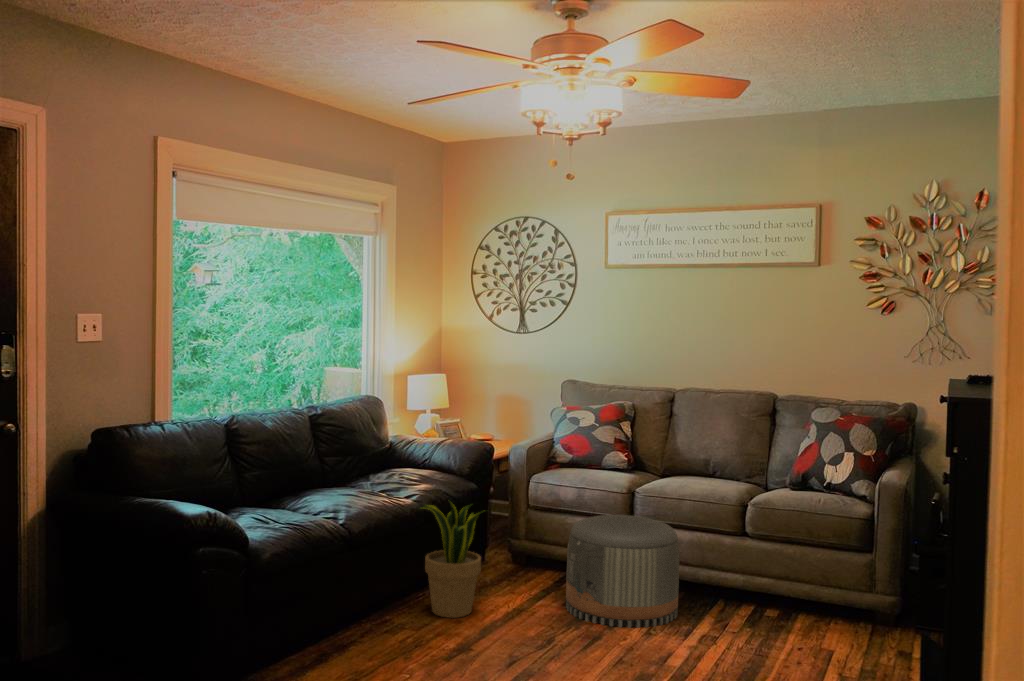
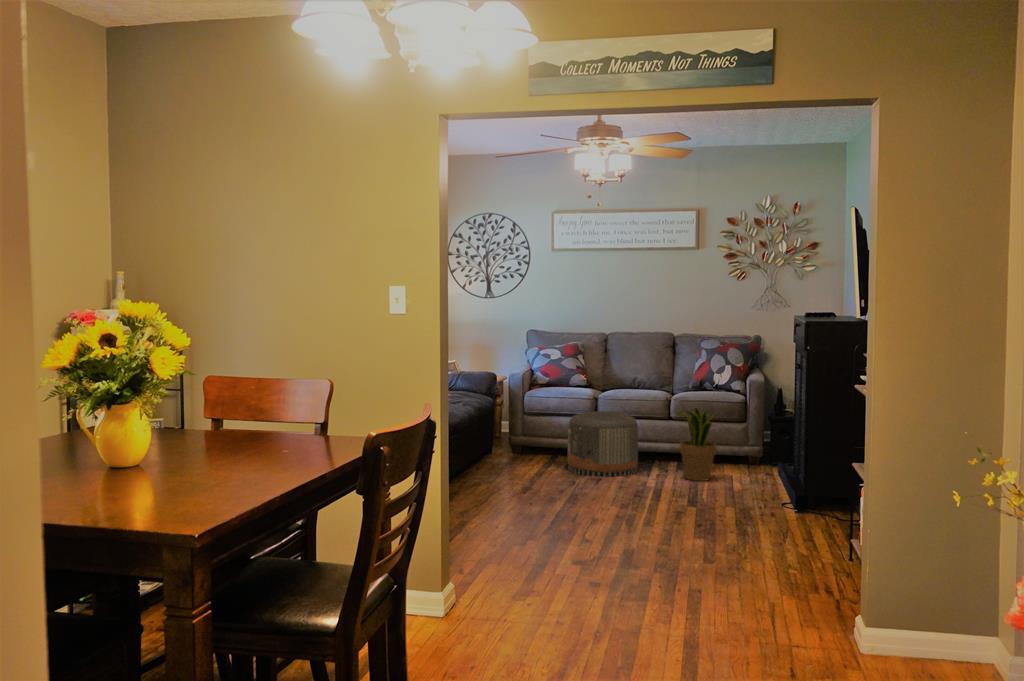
potted plant: present [421,501,484,618] -> present [678,408,716,481]

